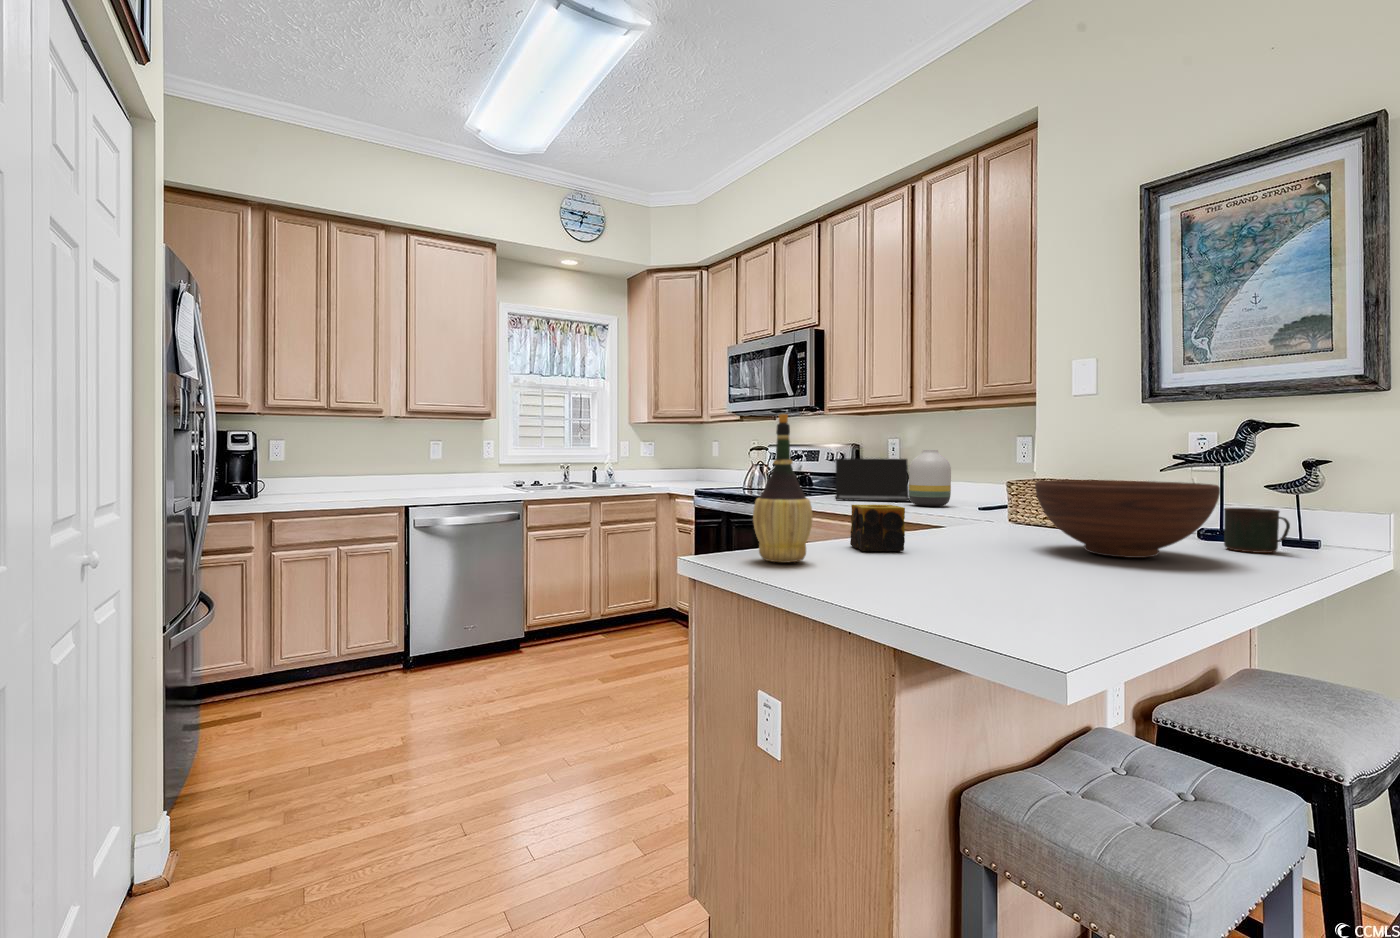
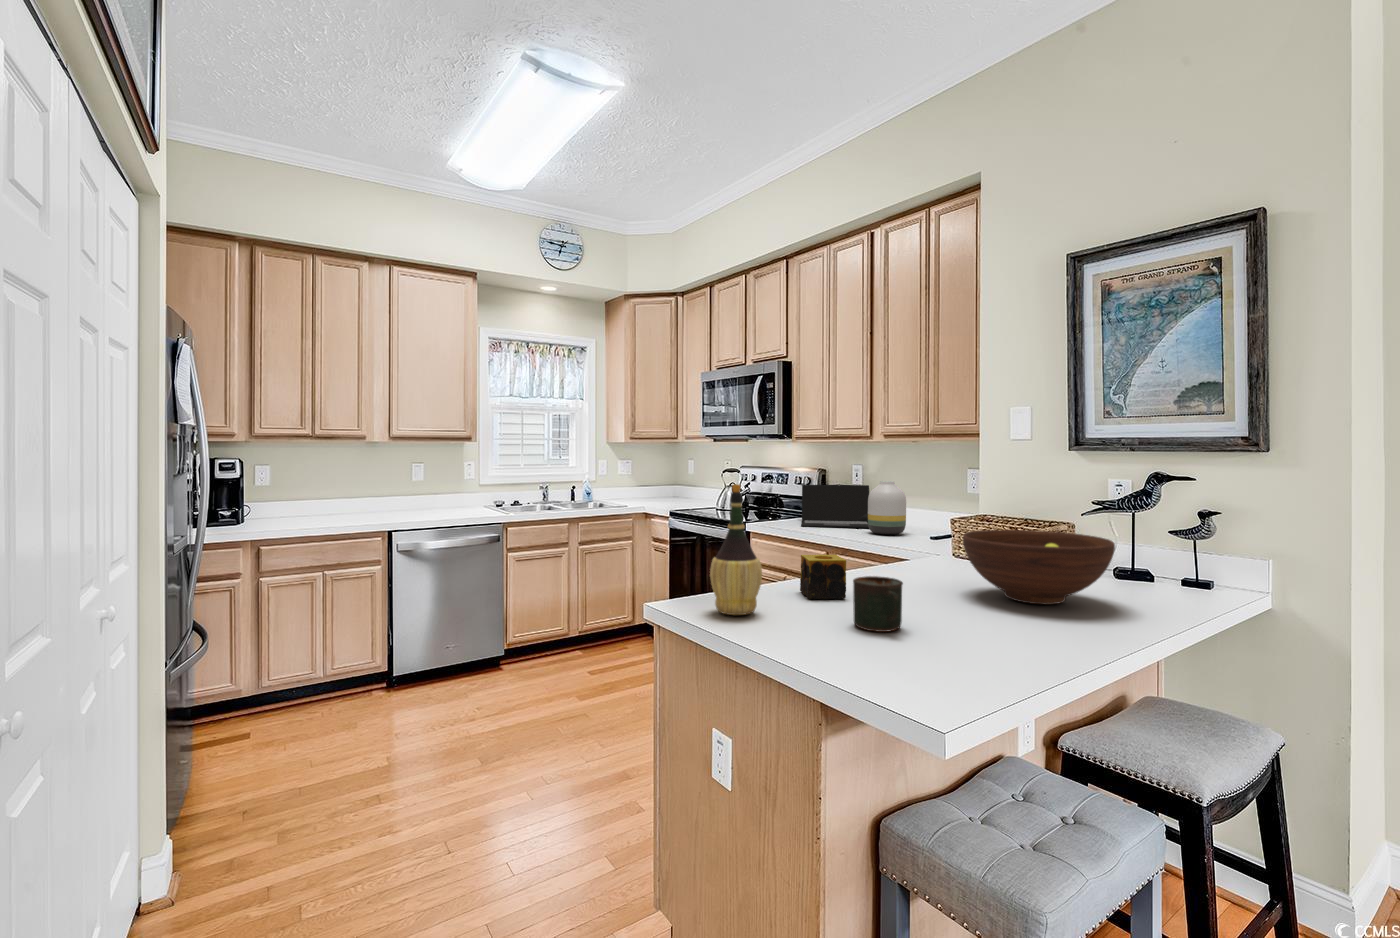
mug: present [1224,508,1290,553] -> present [853,576,903,632]

